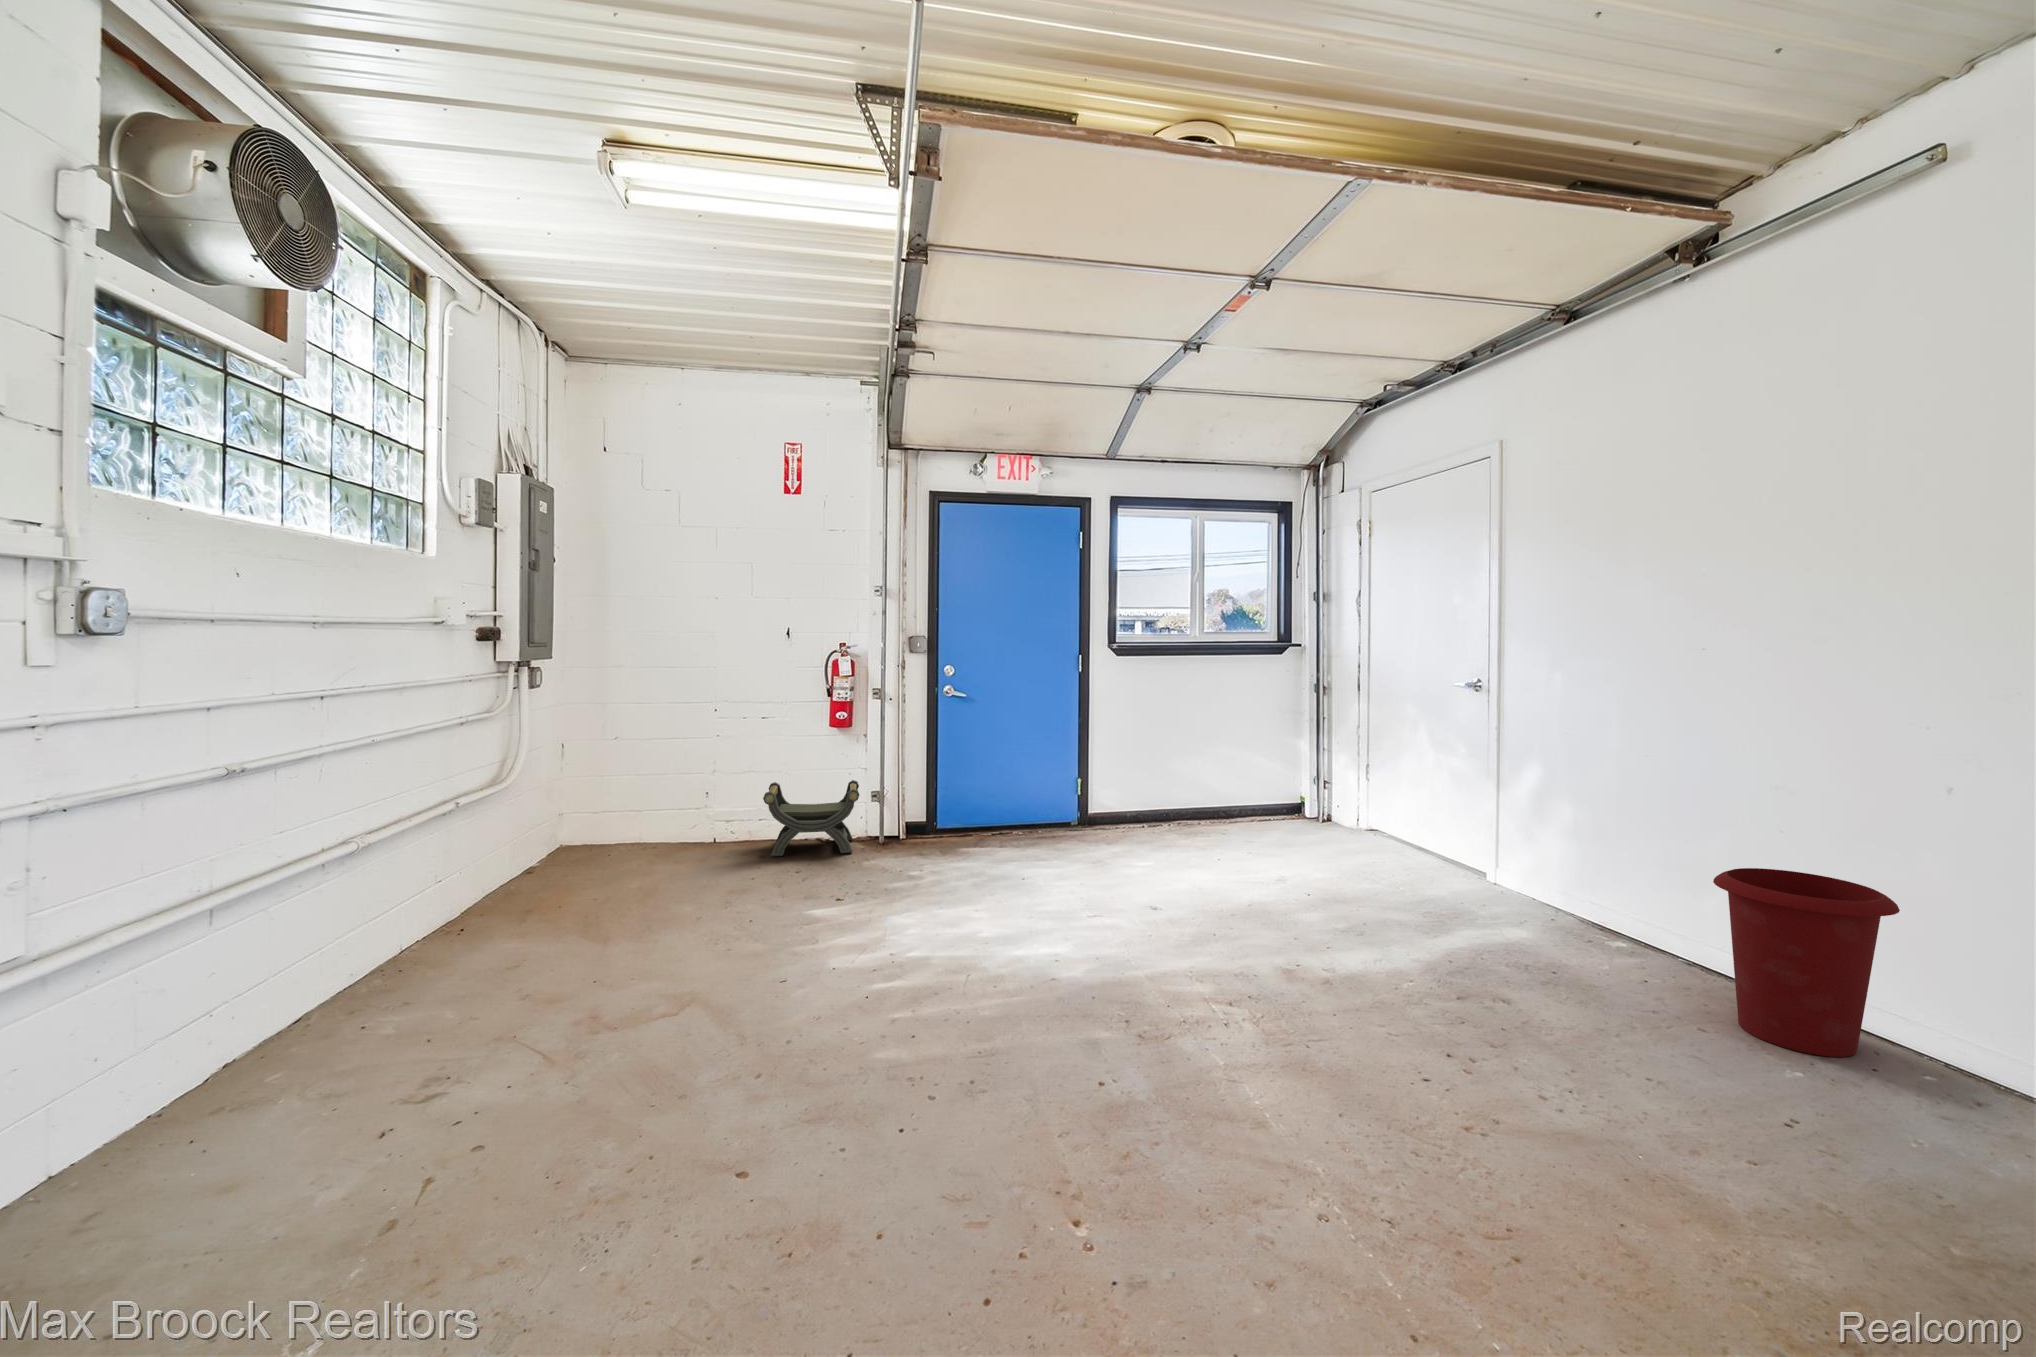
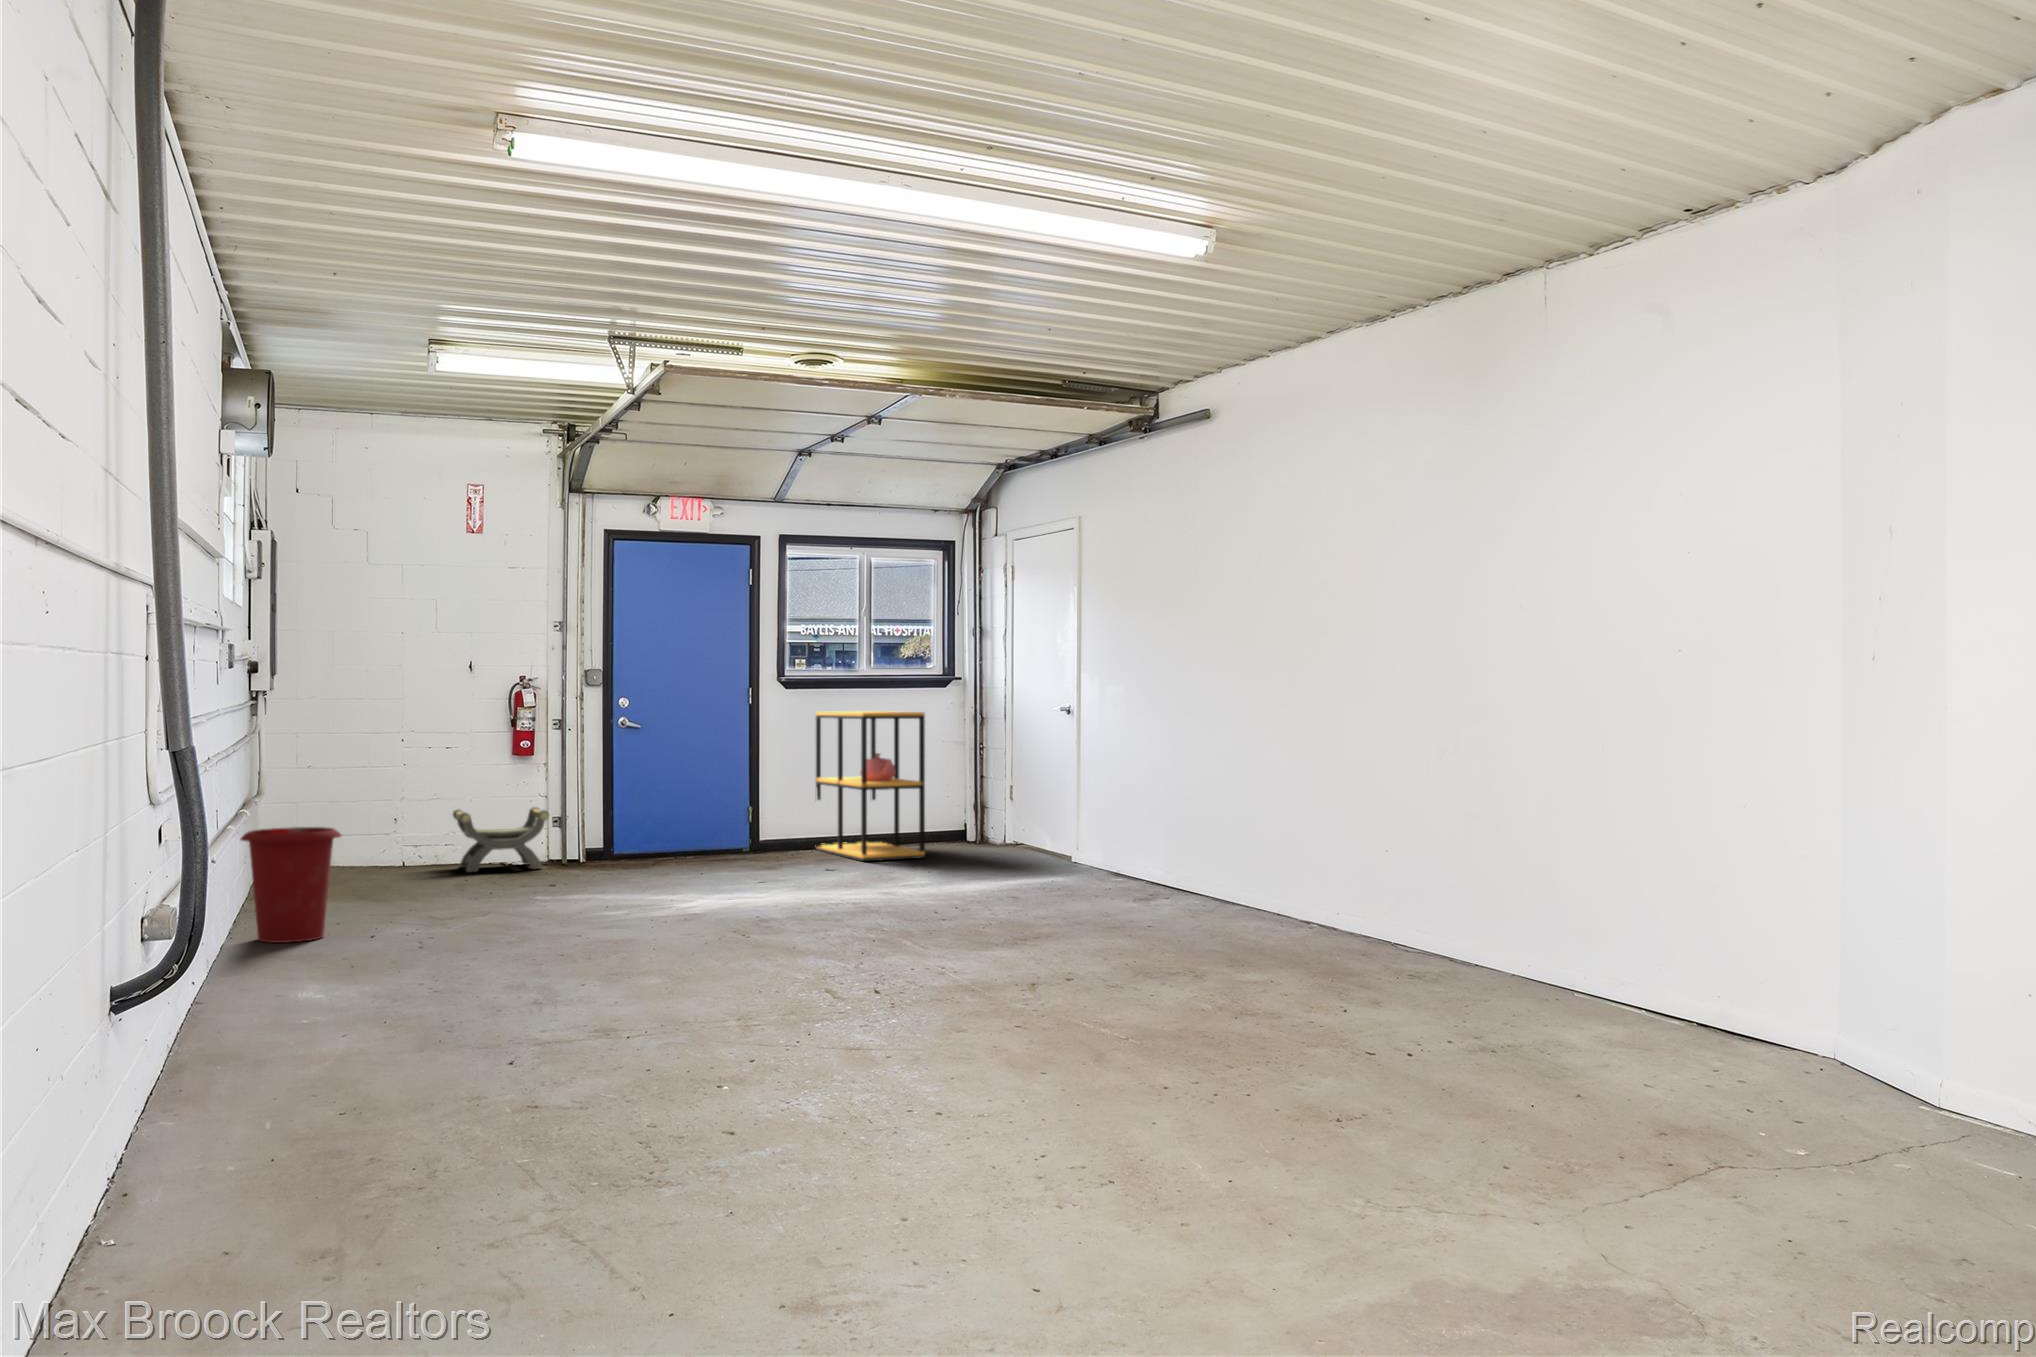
shelving unit: none [1145,681,1277,860] -> present [816,711,925,861]
waste bin: present [1713,868,1900,1057] -> present [241,827,341,943]

